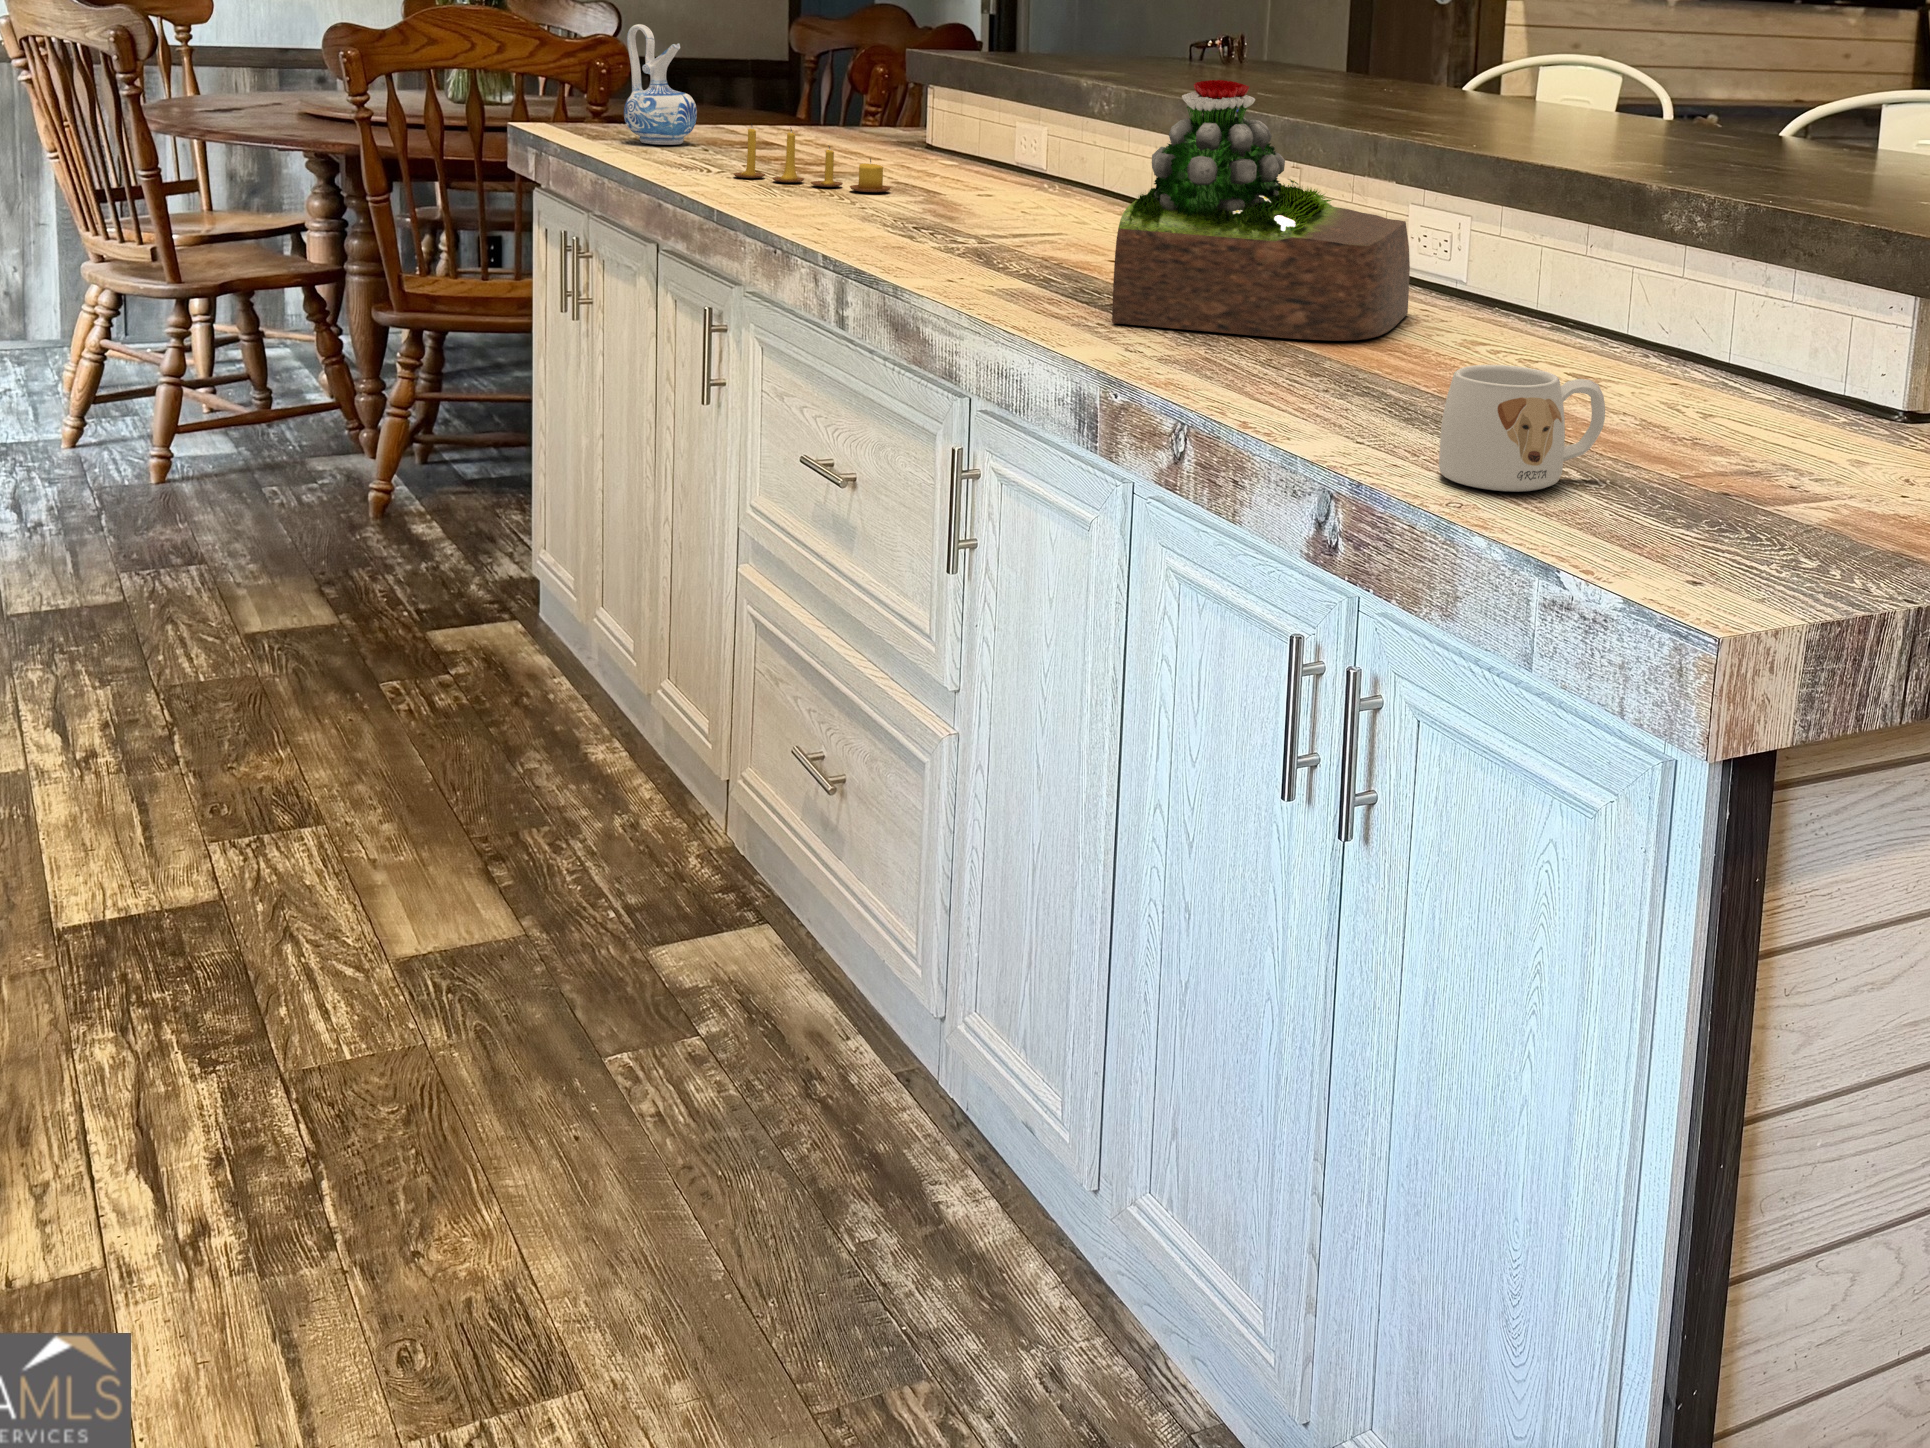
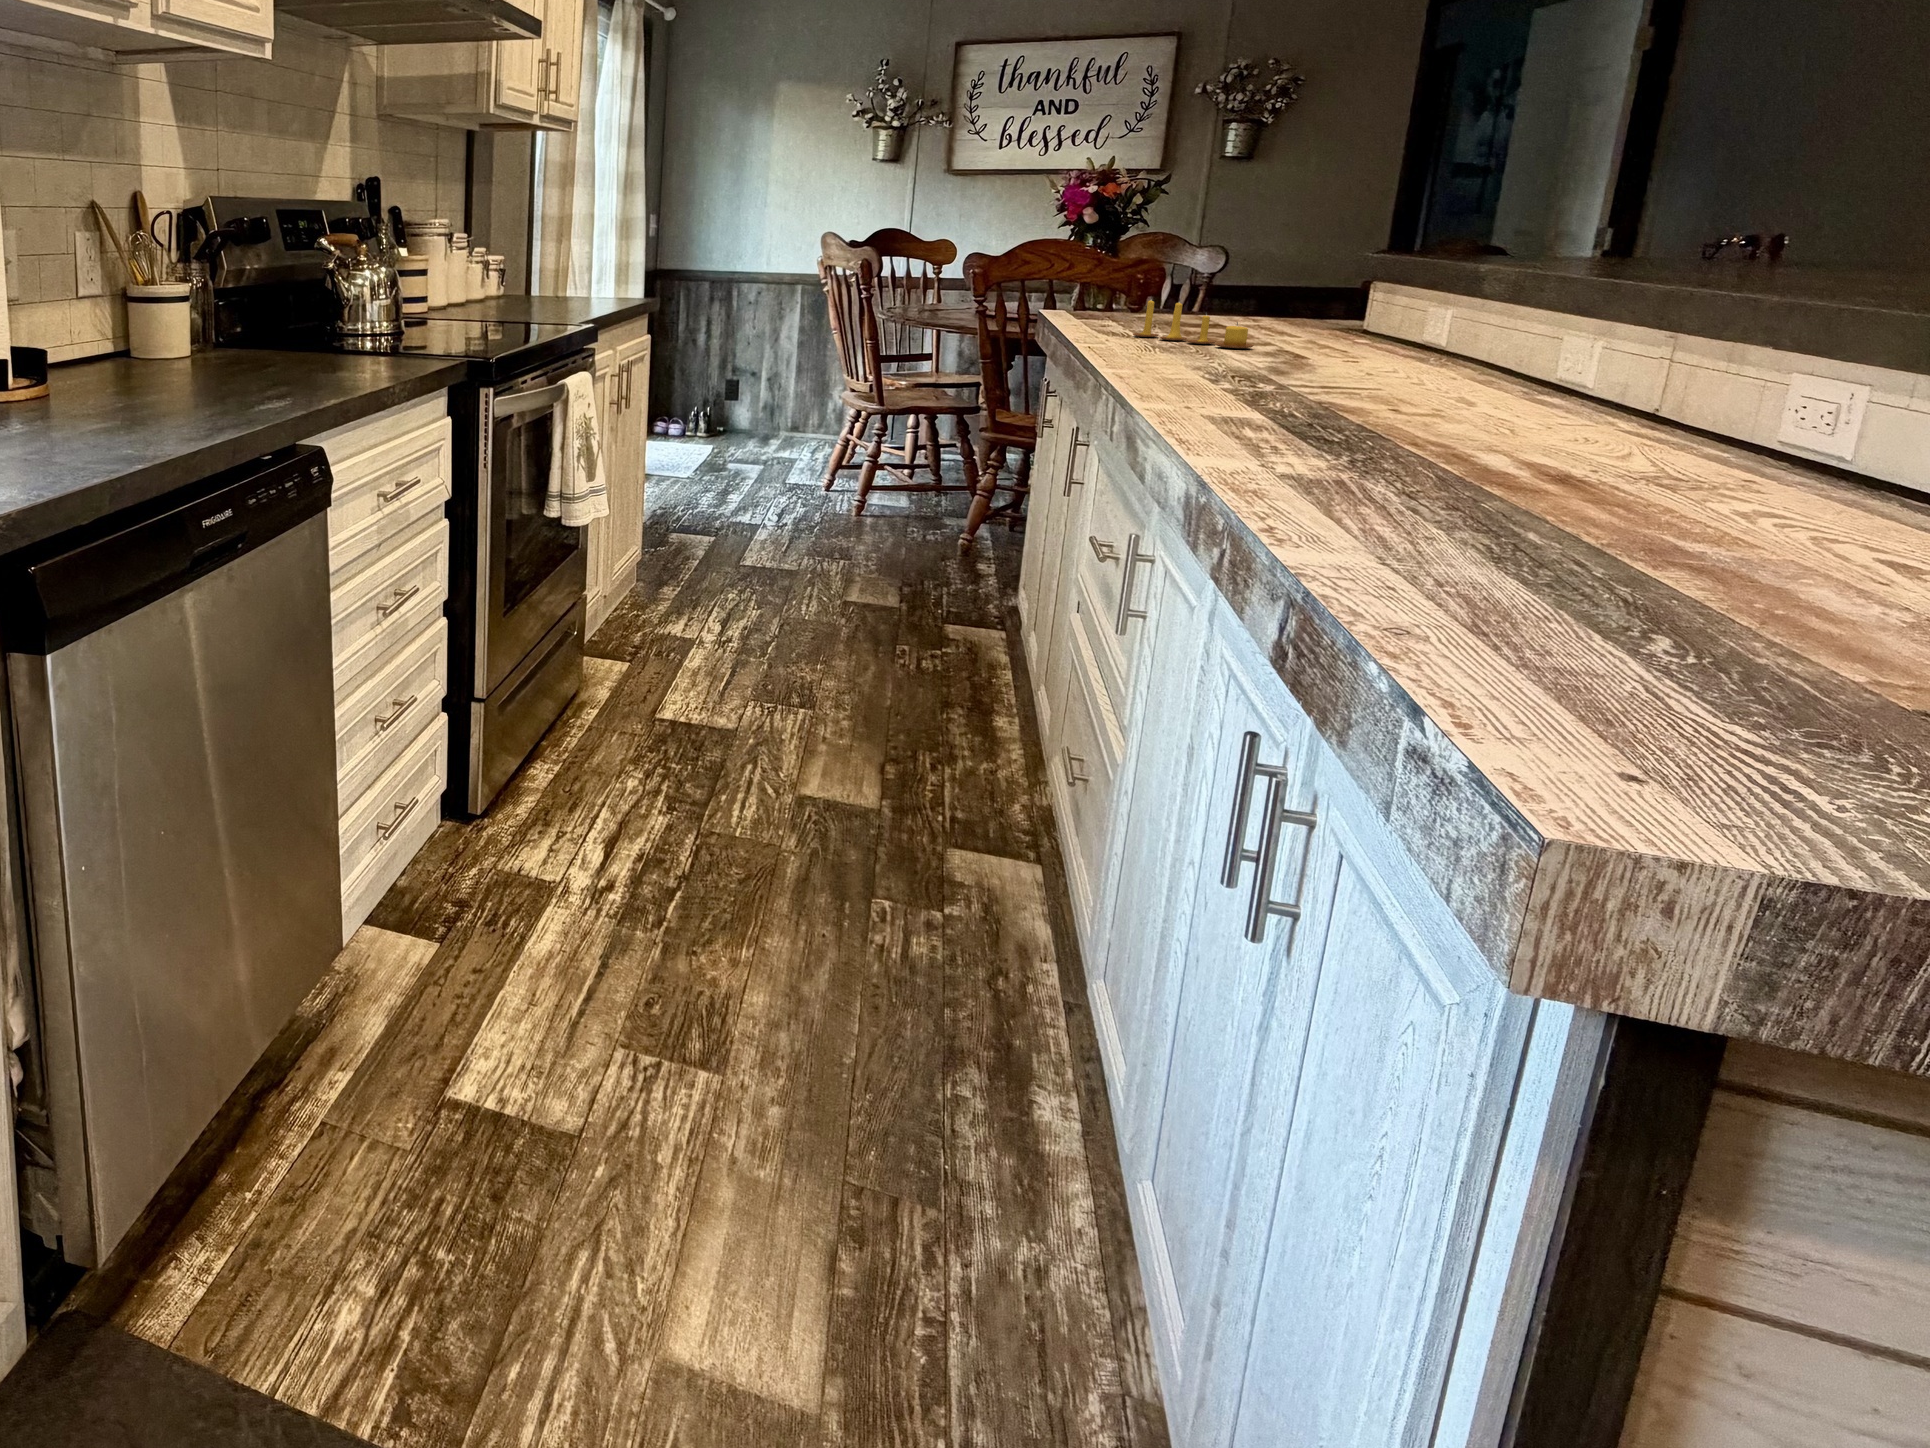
ceramic pitcher: present [624,24,697,145] -> none [1092,235,1149,319]
succulent plant: present [1112,80,1410,341] -> none [1274,214,1712,476]
mug: present [1439,365,1605,492] -> none [1404,470,1699,621]

